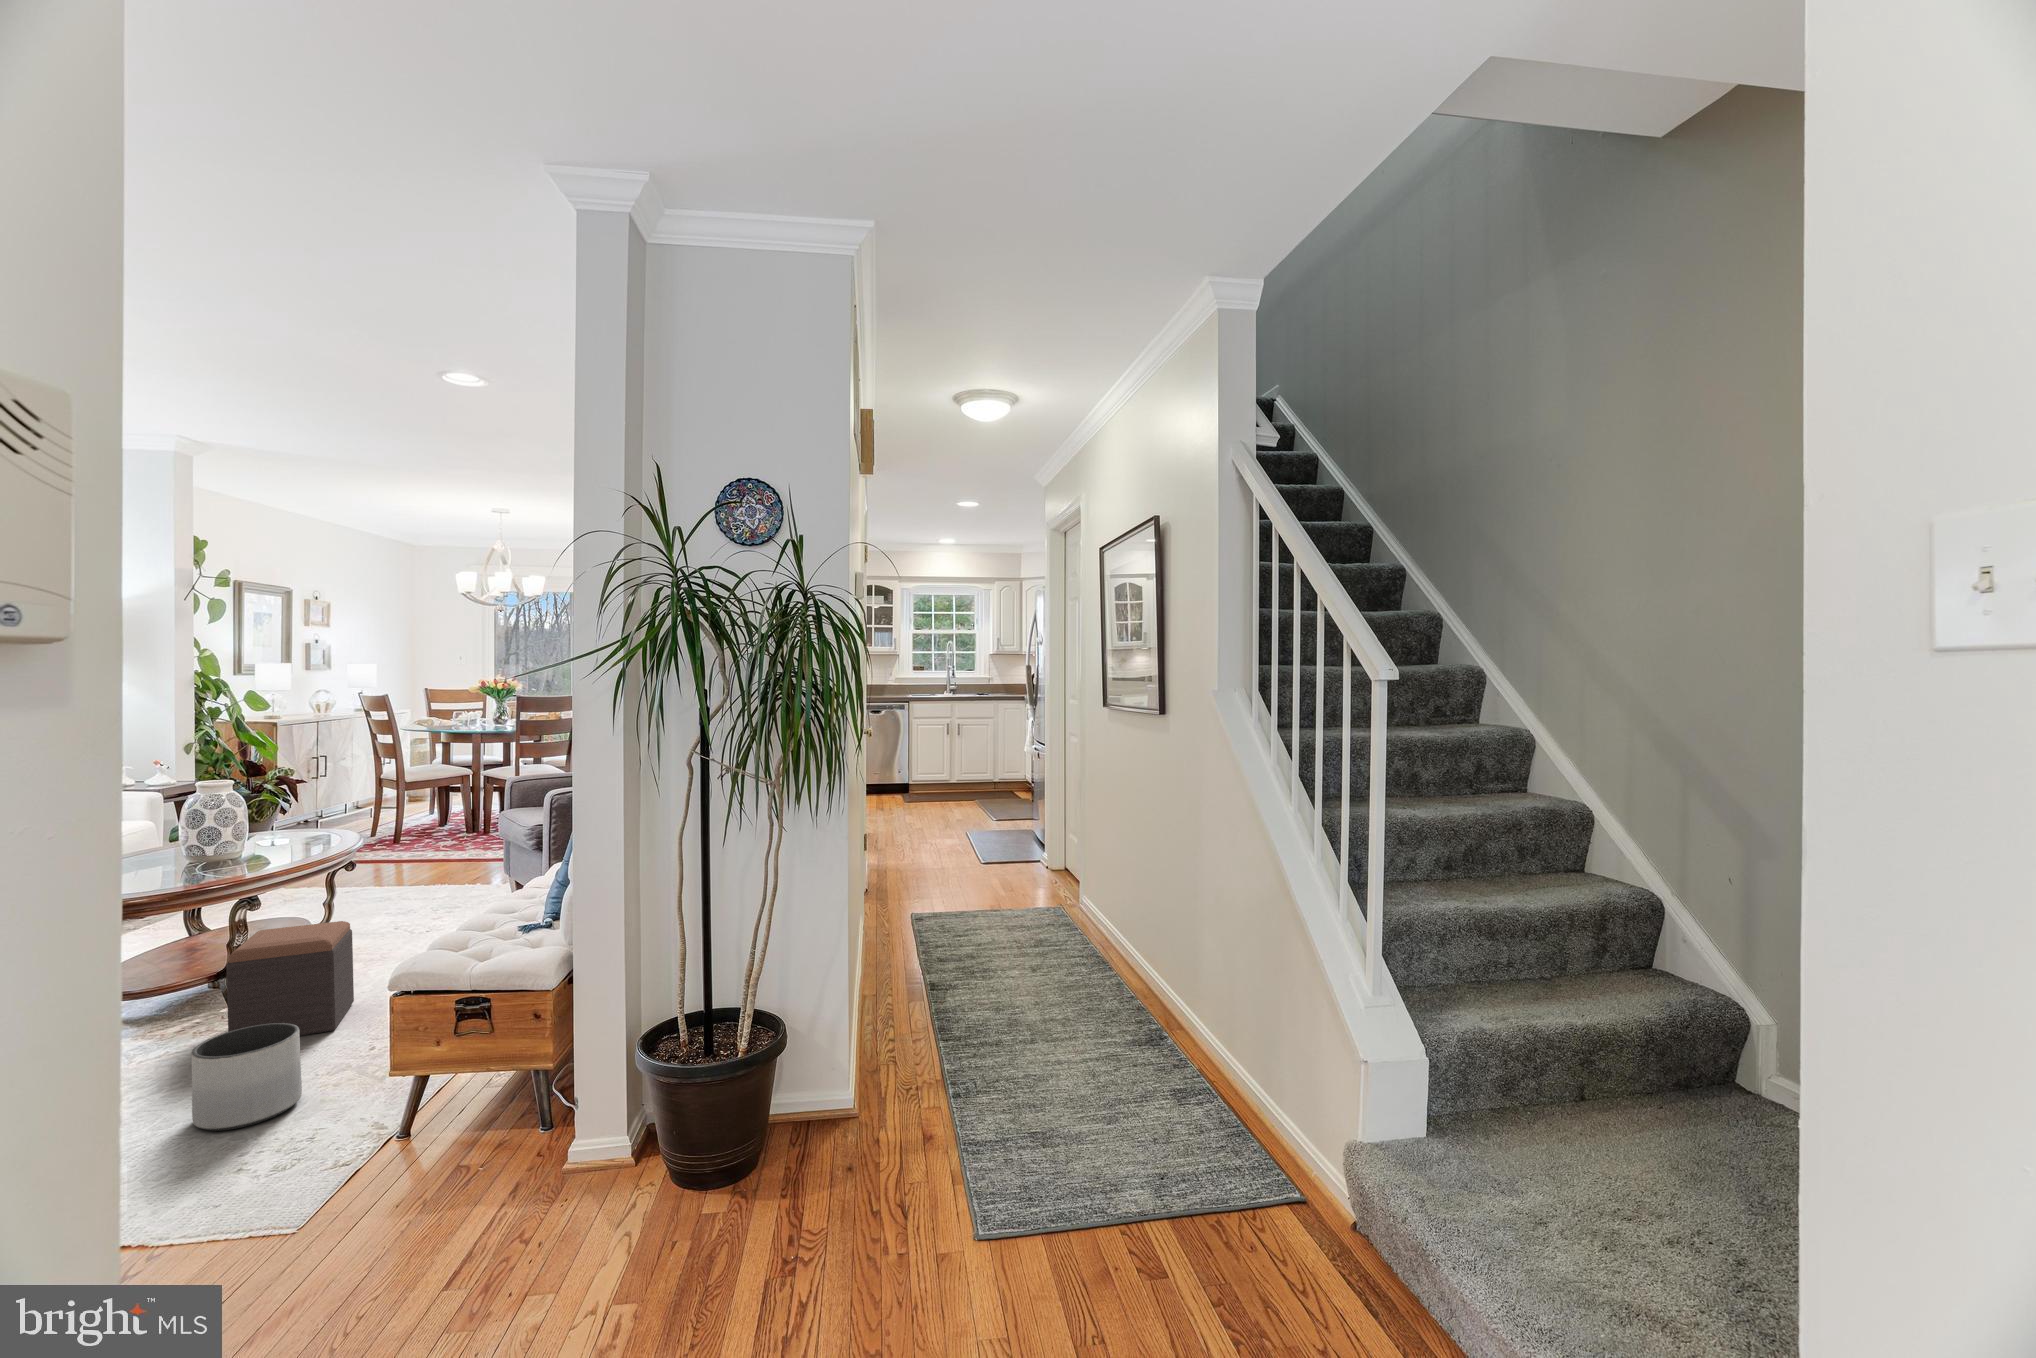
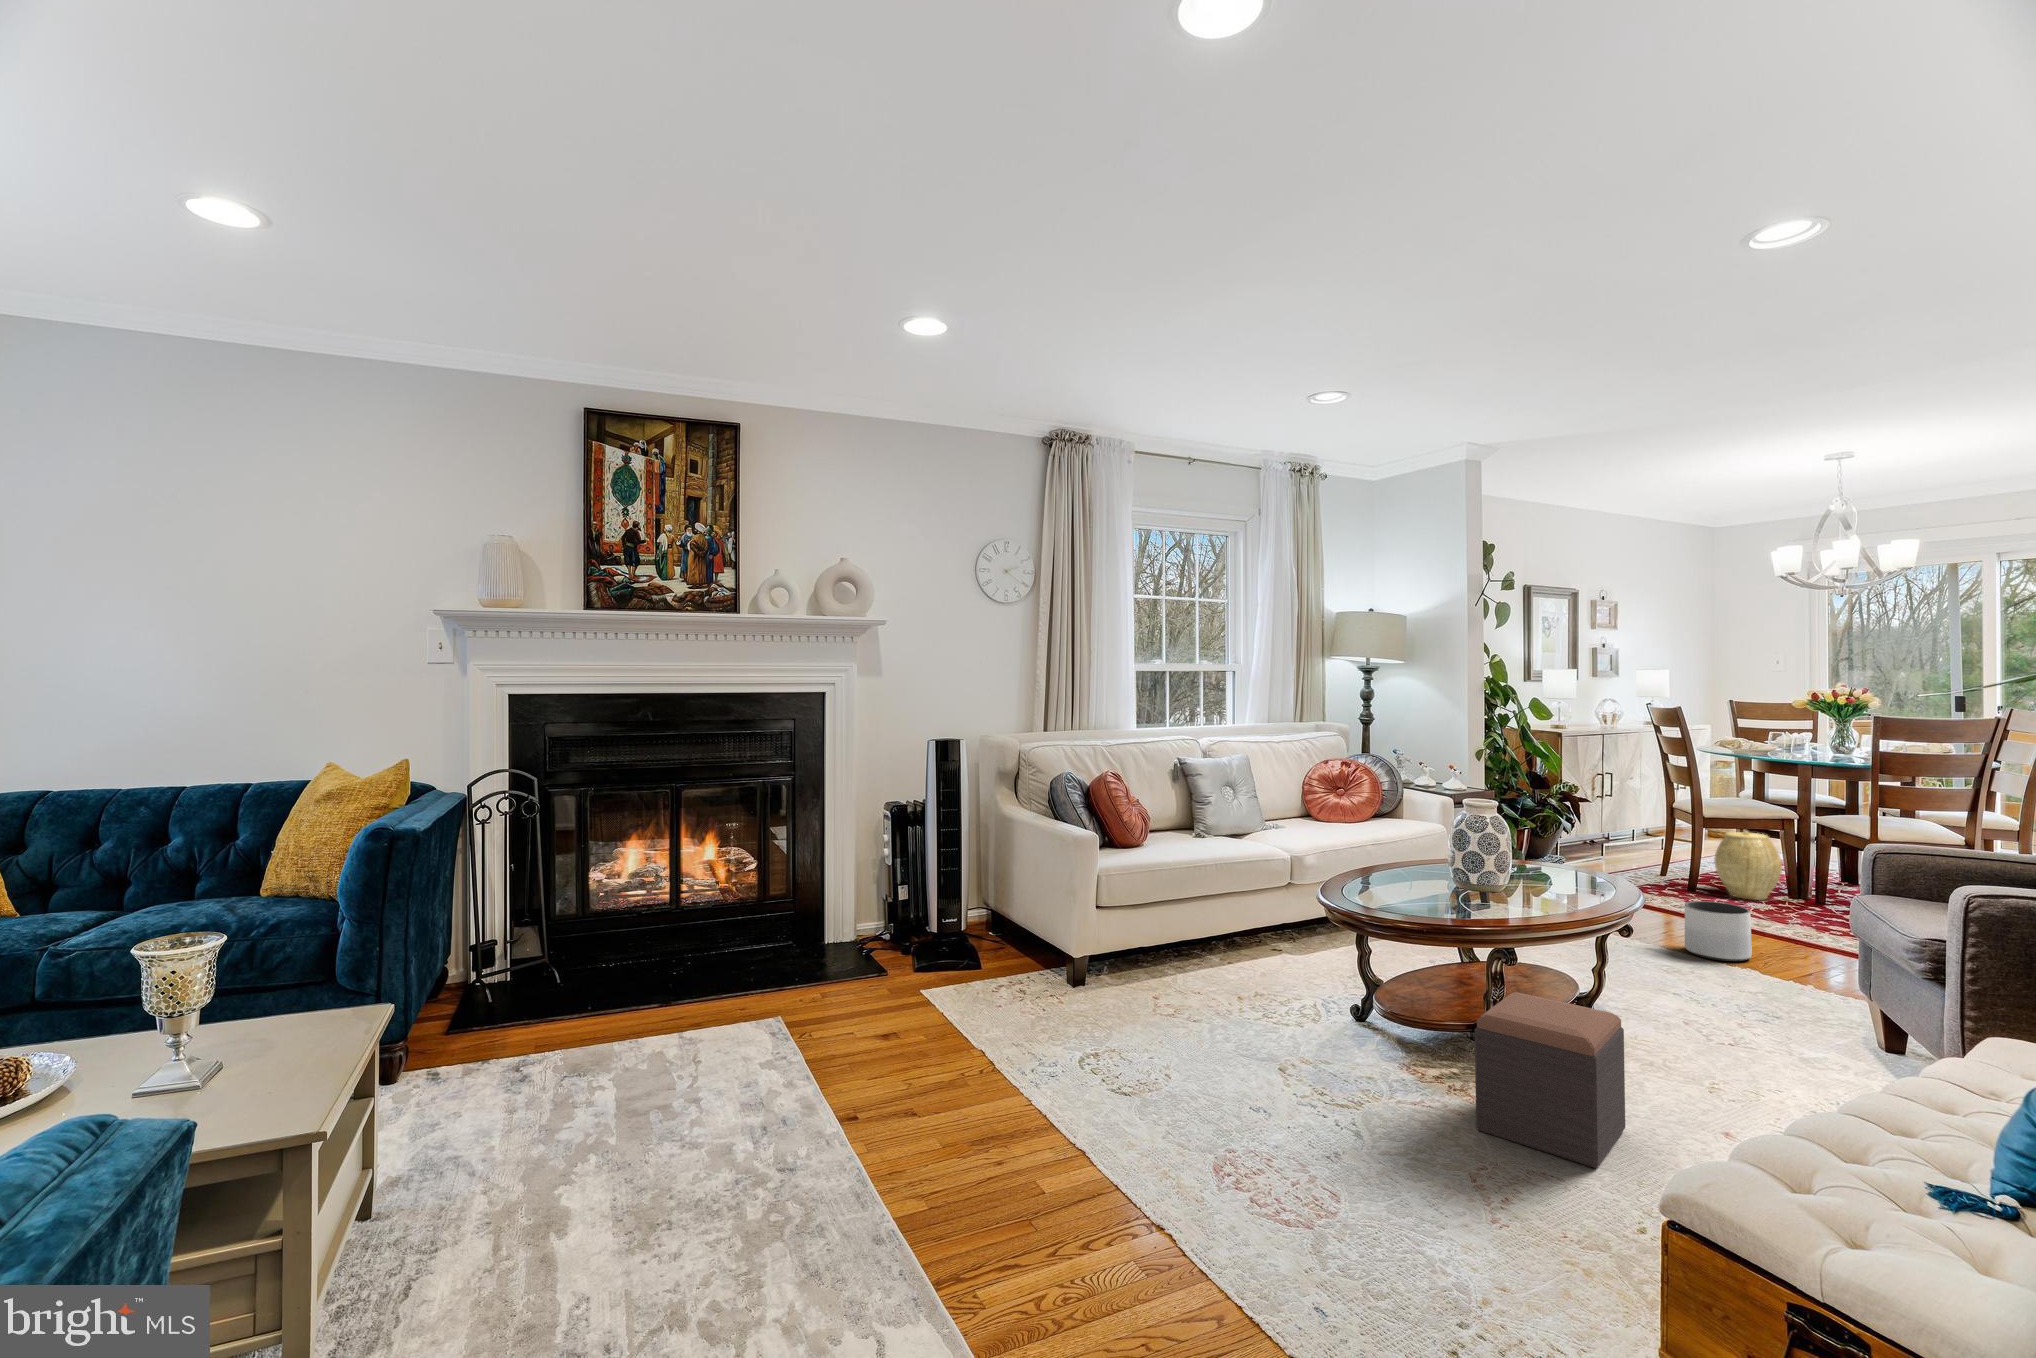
woven basket: none [414,789,462,841] -> present [1714,831,1782,900]
planter: present [191,1023,302,1131] -> present [1685,901,1752,961]

